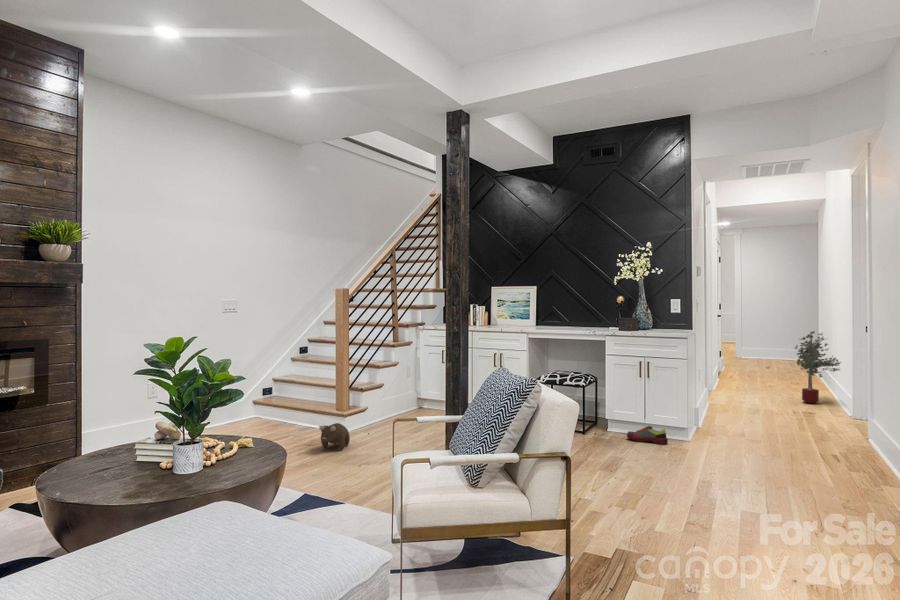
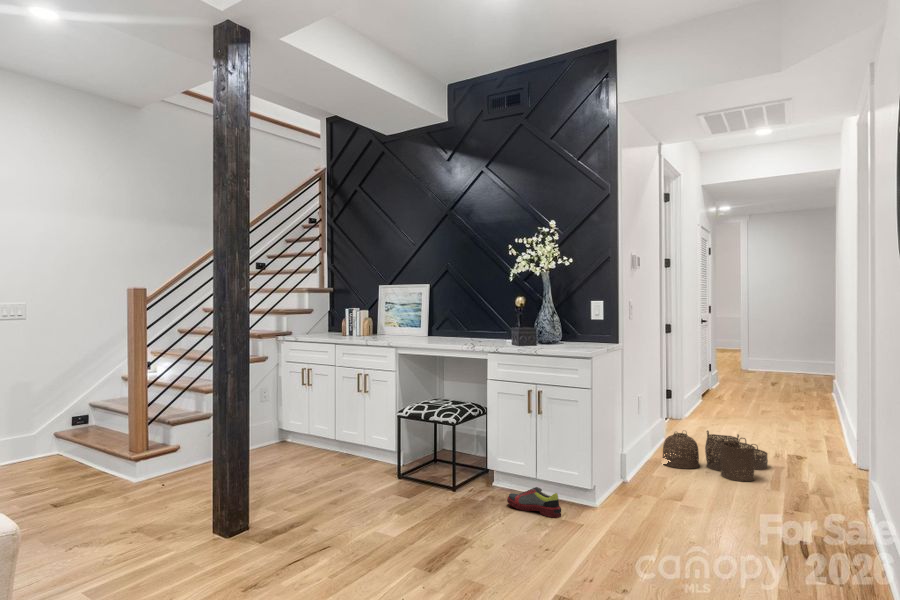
potted tree: present [795,331,841,404] -> none [796,349,864,451]
woven basket: none [707,390,781,422] -> present [663,431,768,481]
plush toy: present [319,423,350,450] -> none [40,471,101,511]

